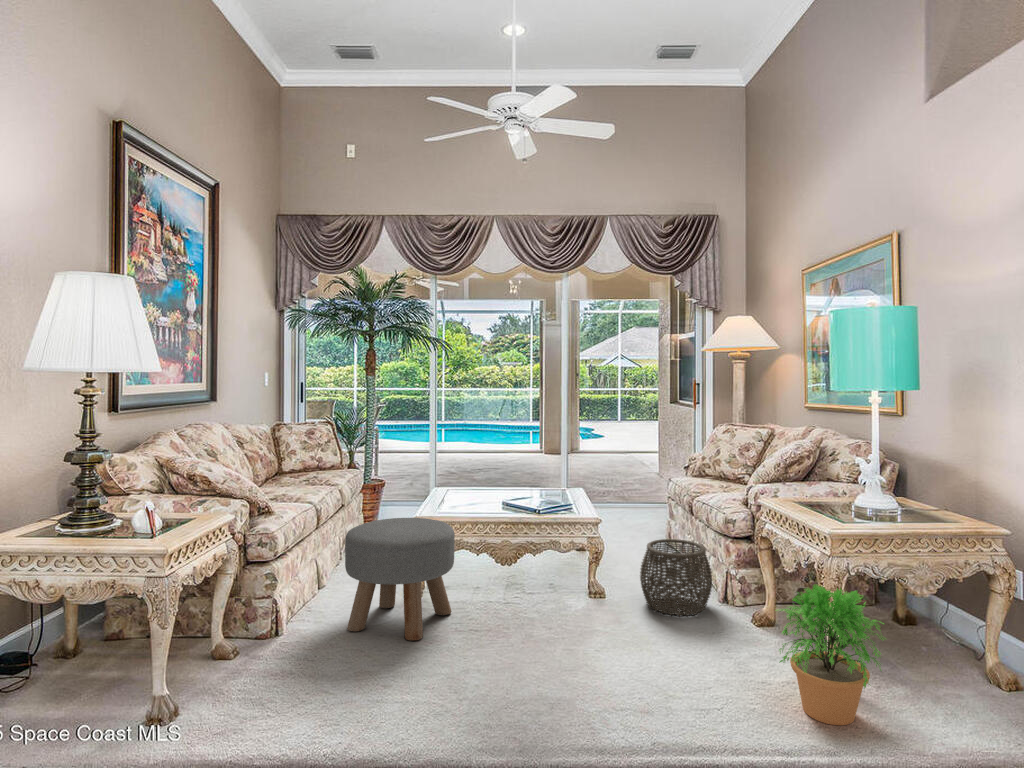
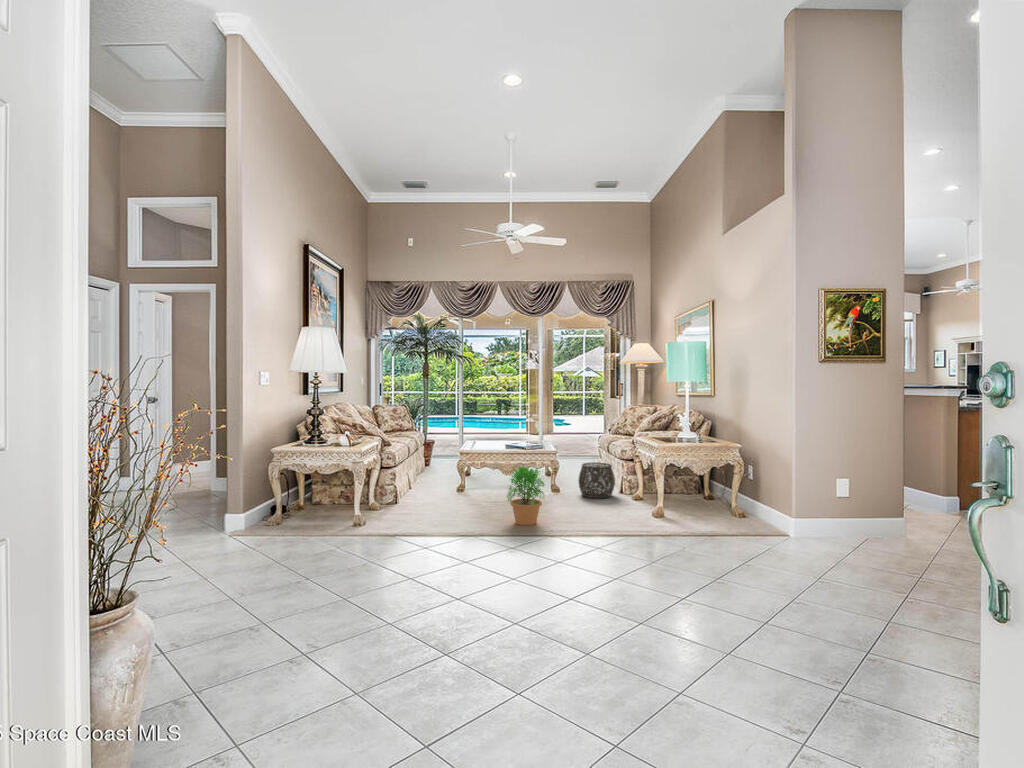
ottoman: present [345,518,455,640] -> none [428,450,483,506]
potted plant: present [779,584,884,725] -> present [507,467,545,525]

